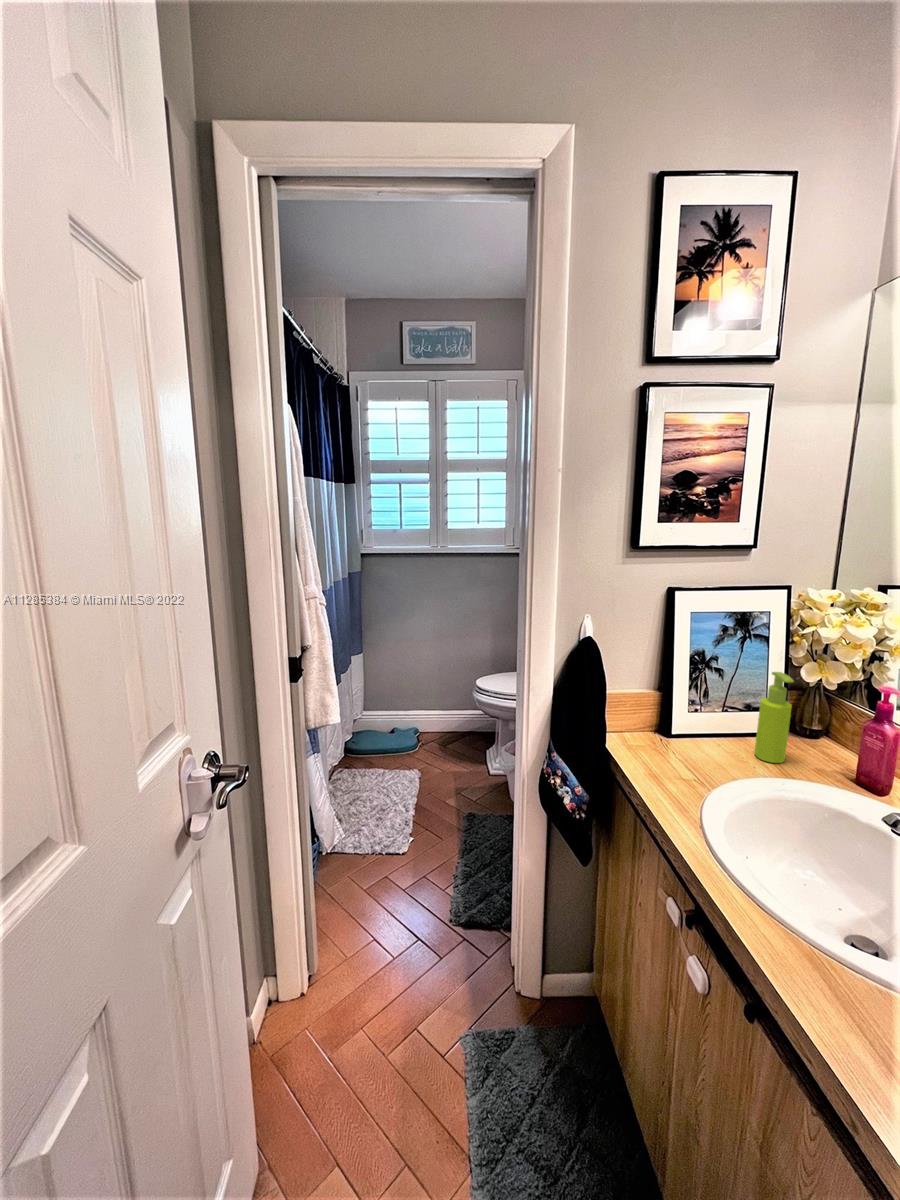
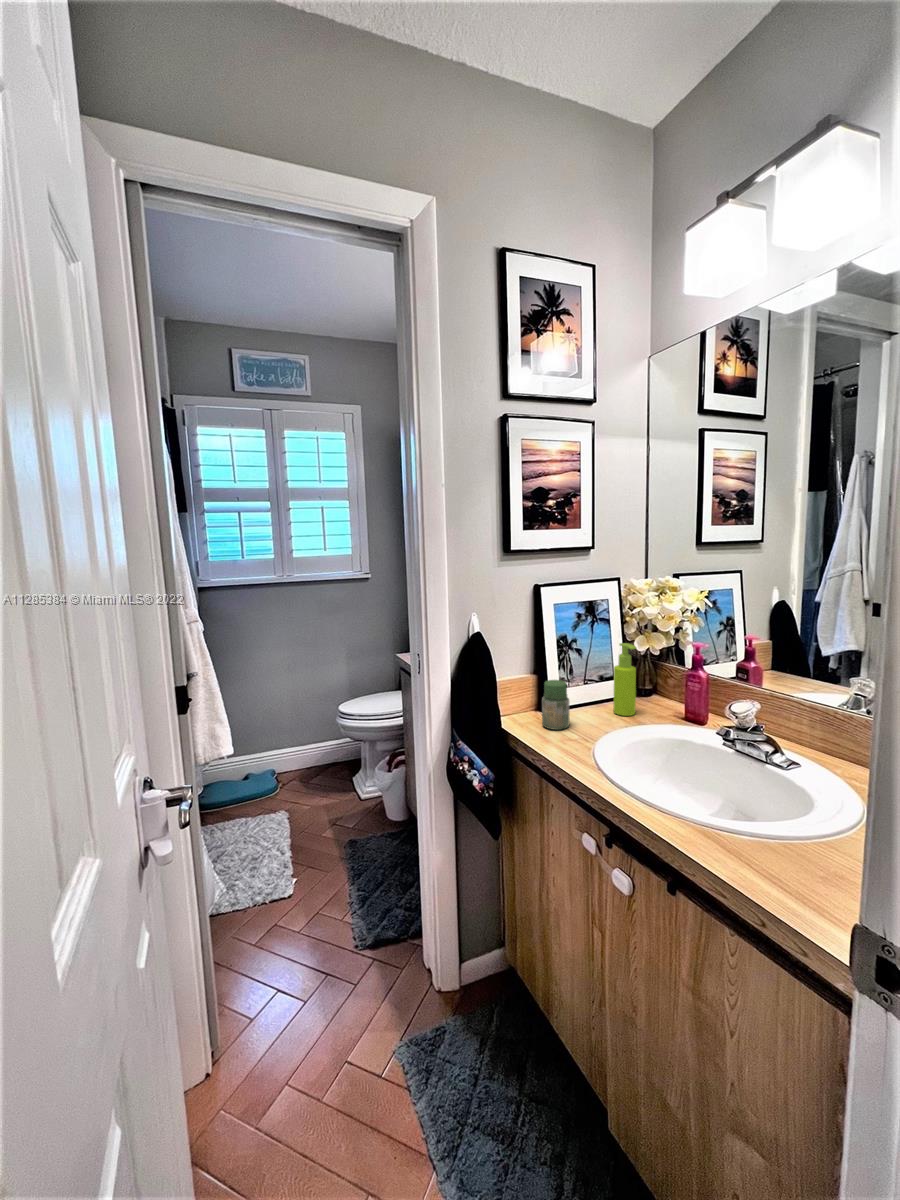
jar: none [654,703,691,764] -> present [542,680,570,730]

